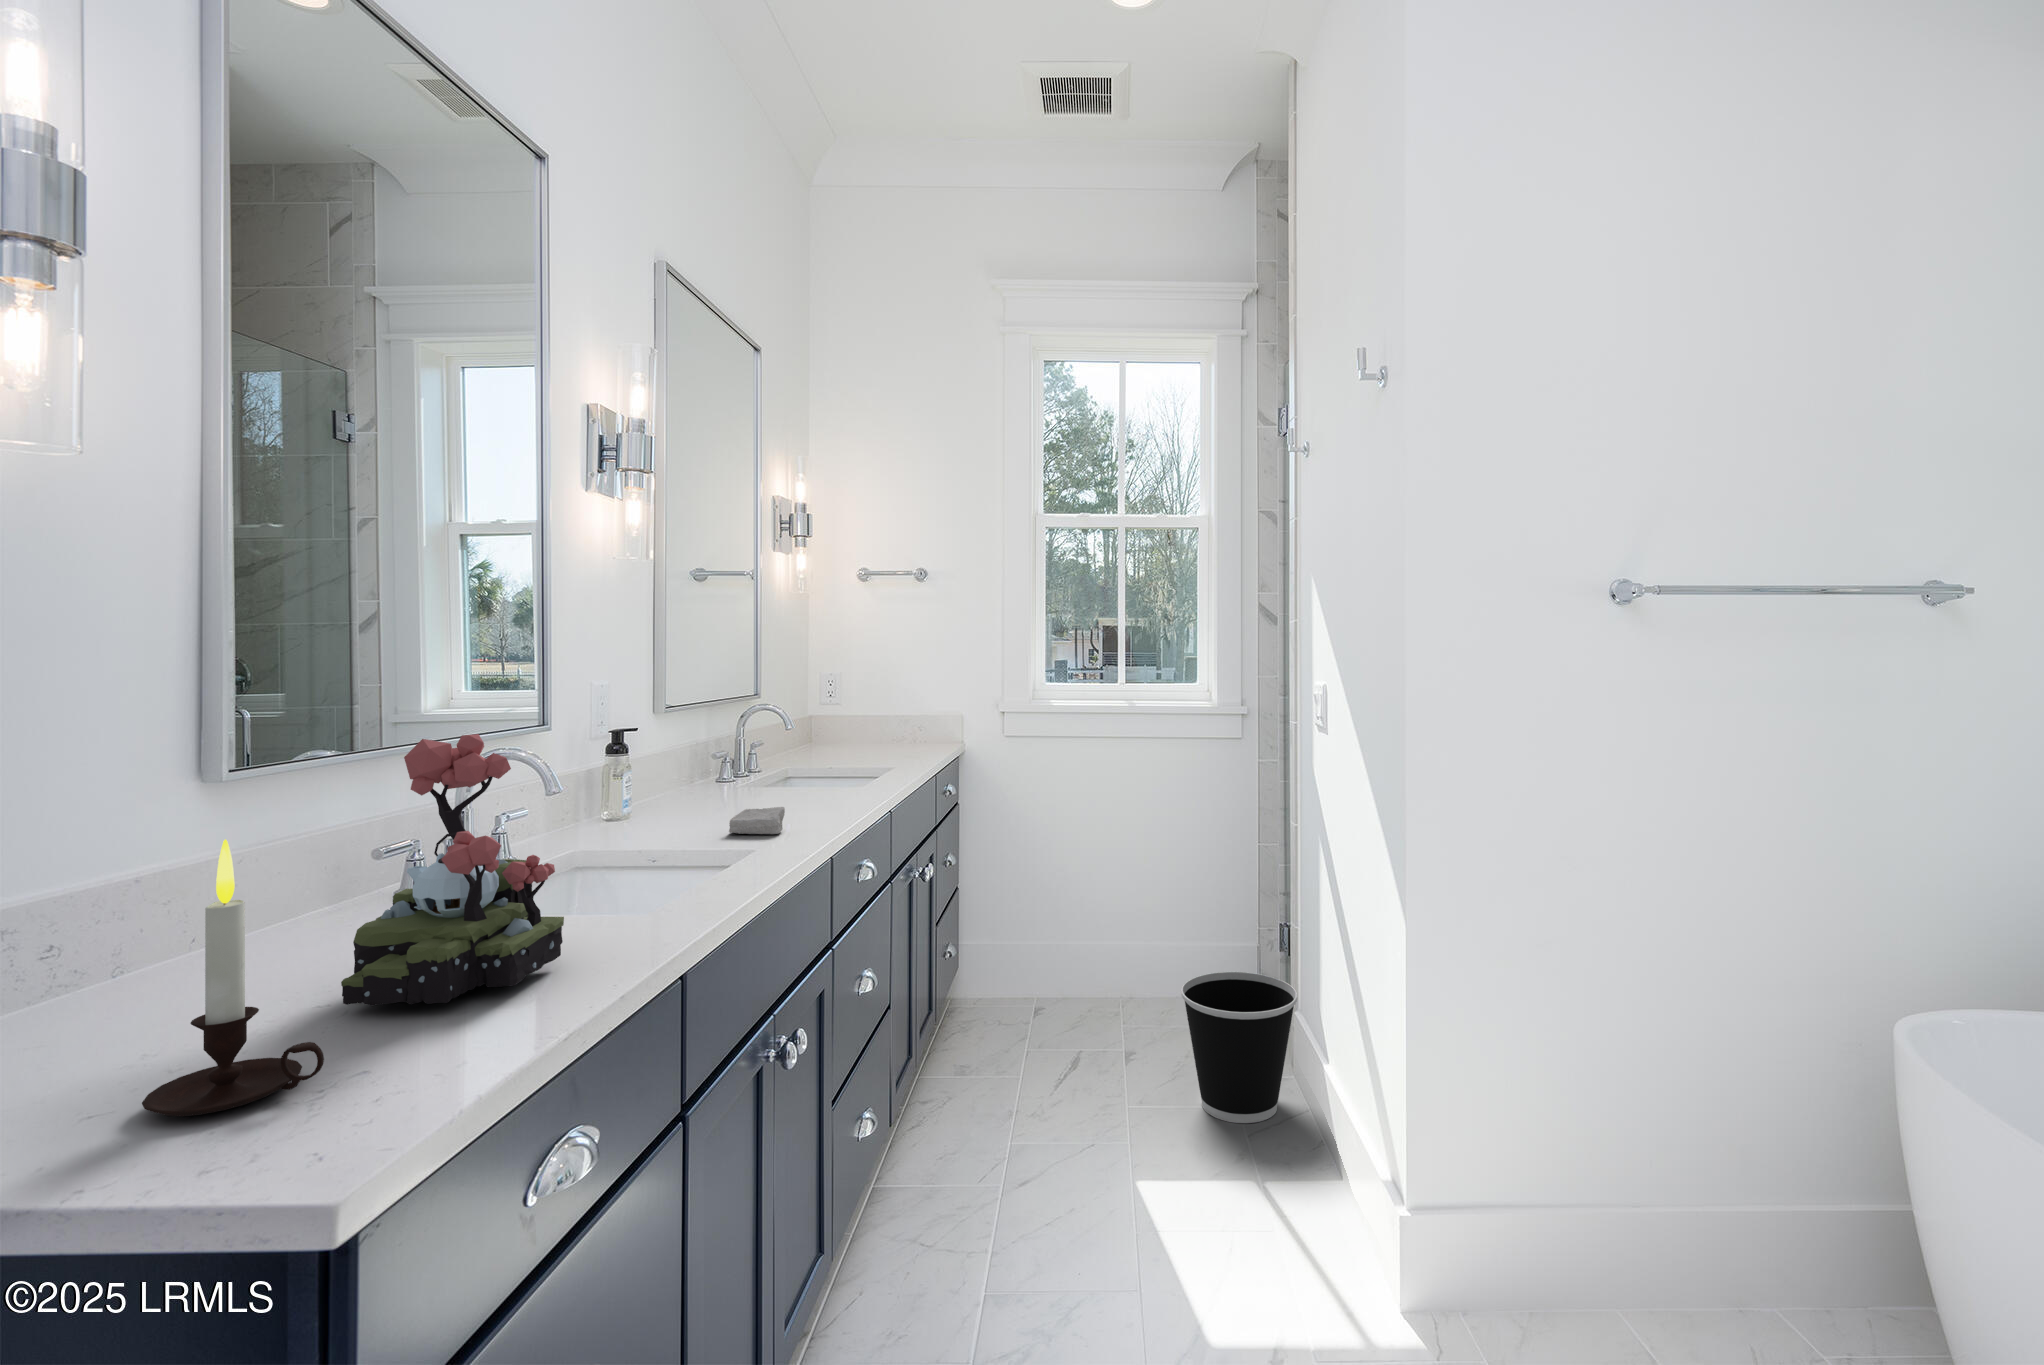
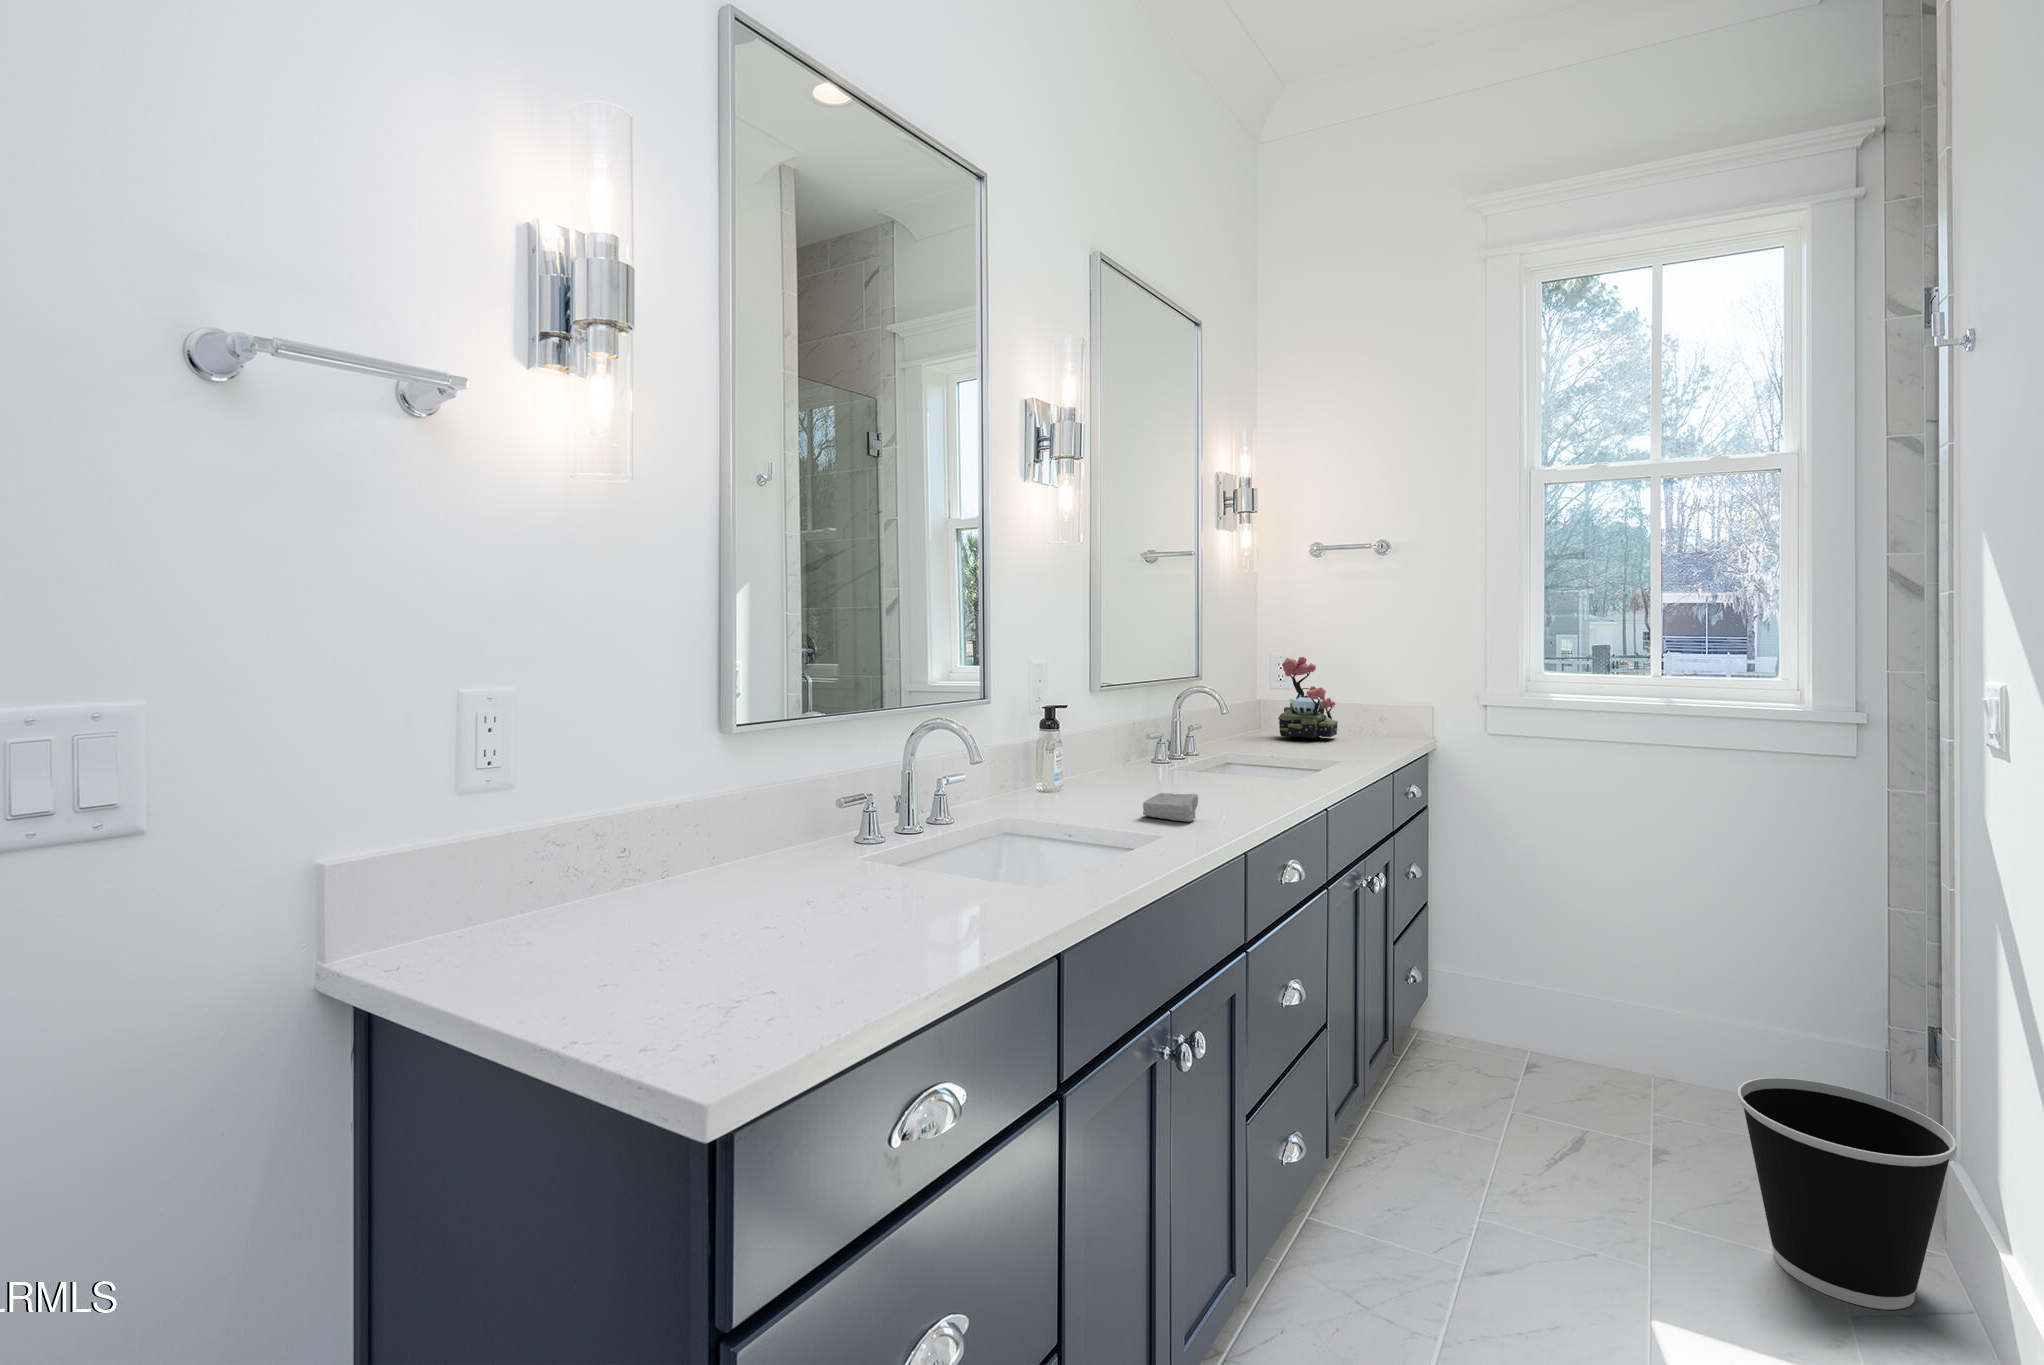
plant: present [341,734,564,1006] -> present [1278,657,1338,738]
candle: present [142,839,324,1116] -> none [639,779,747,998]

